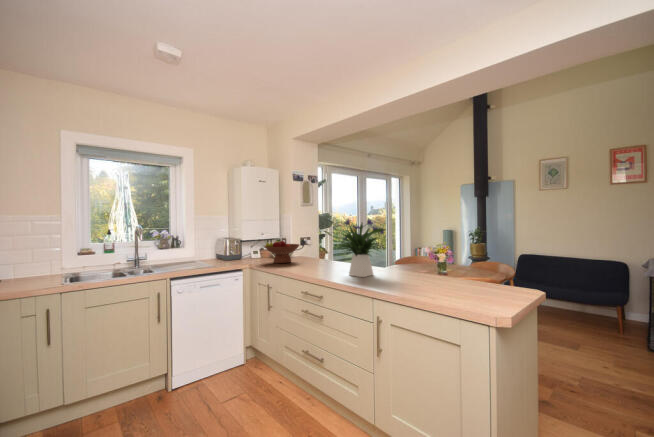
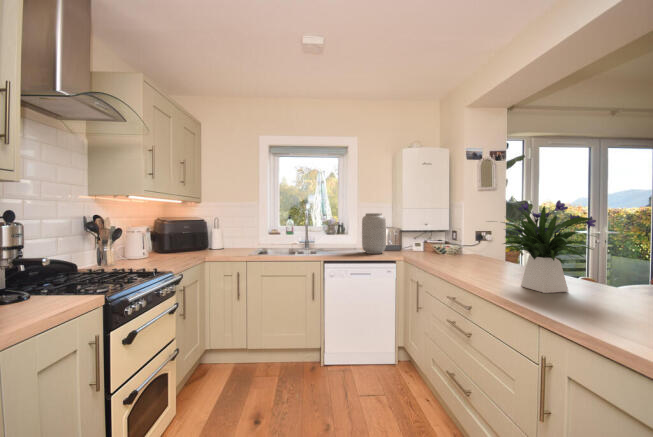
vase: none [206,226,230,265] -> present [362,213,386,254]
fruit bowl: present [264,239,299,263] -> none [420,230,466,259]

